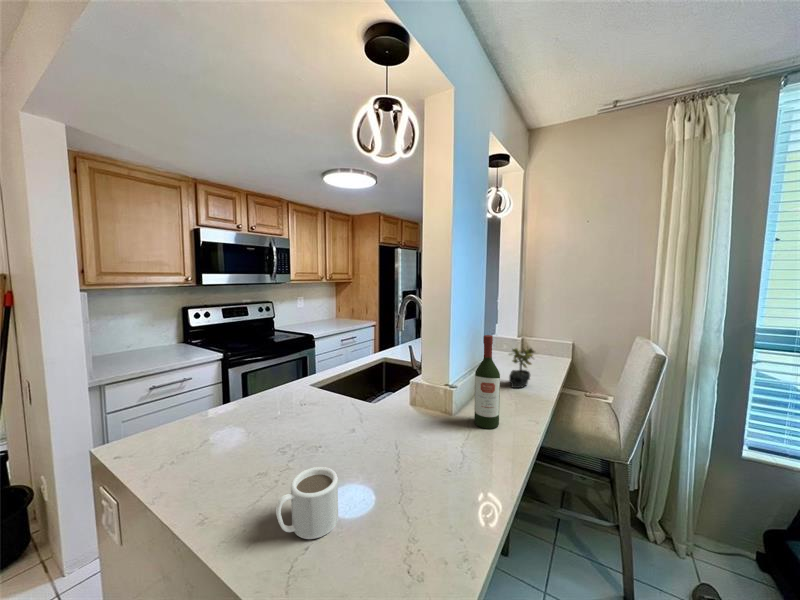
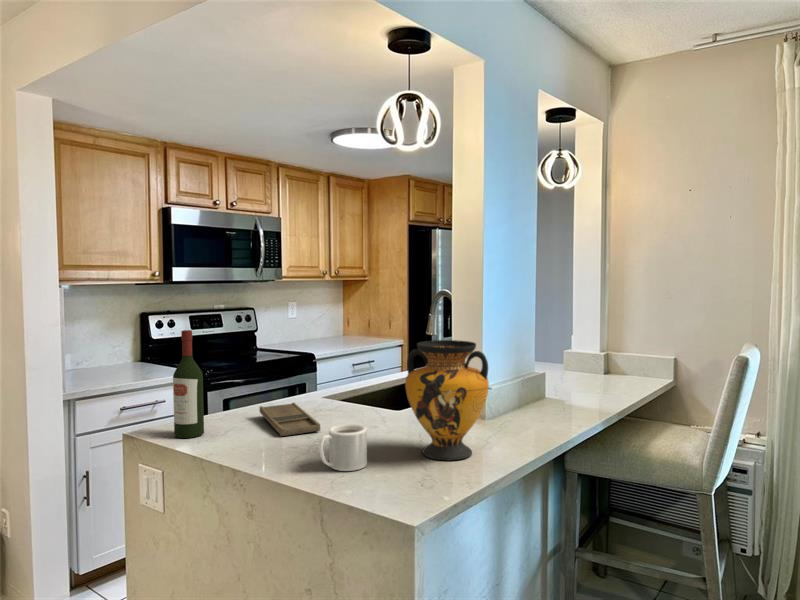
wine bottle: present [474,335,500,429] -> present [173,330,204,438]
succulent plant: present [509,348,534,388] -> none [567,350,601,402]
vase: none [383,360,475,503] -> present [405,340,489,460]
tray: none [244,402,297,455] -> present [260,403,320,436]

